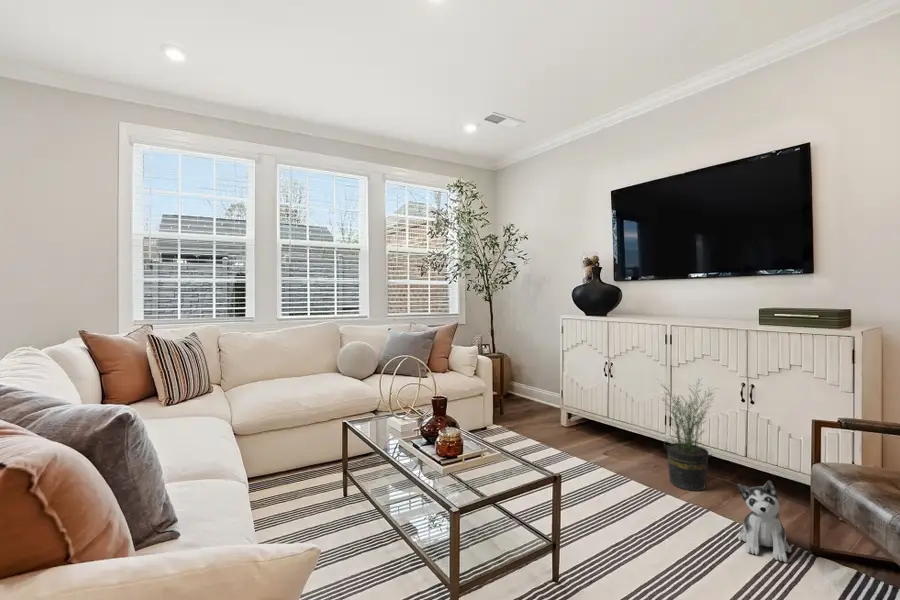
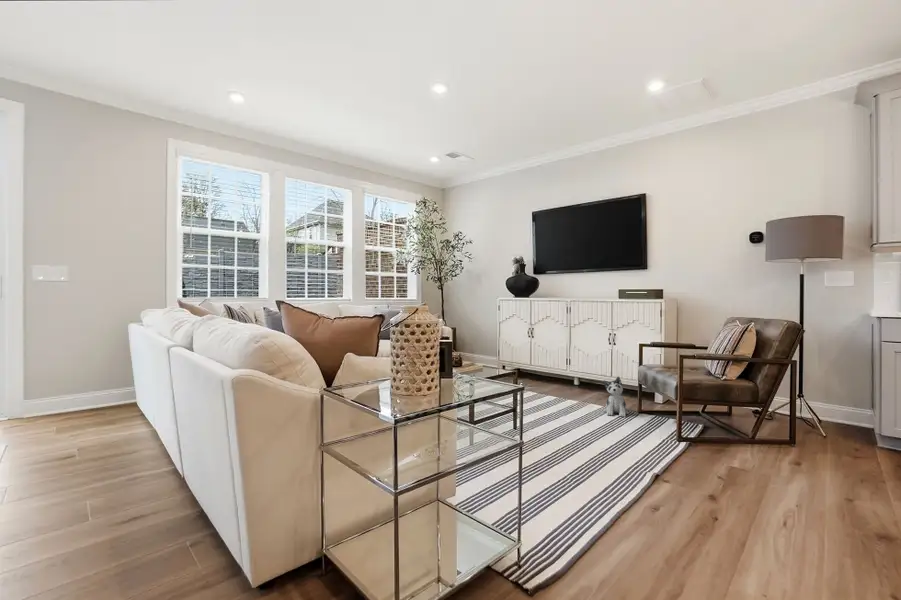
potted plant: present [663,383,712,491] -> none [561,332,597,398]

